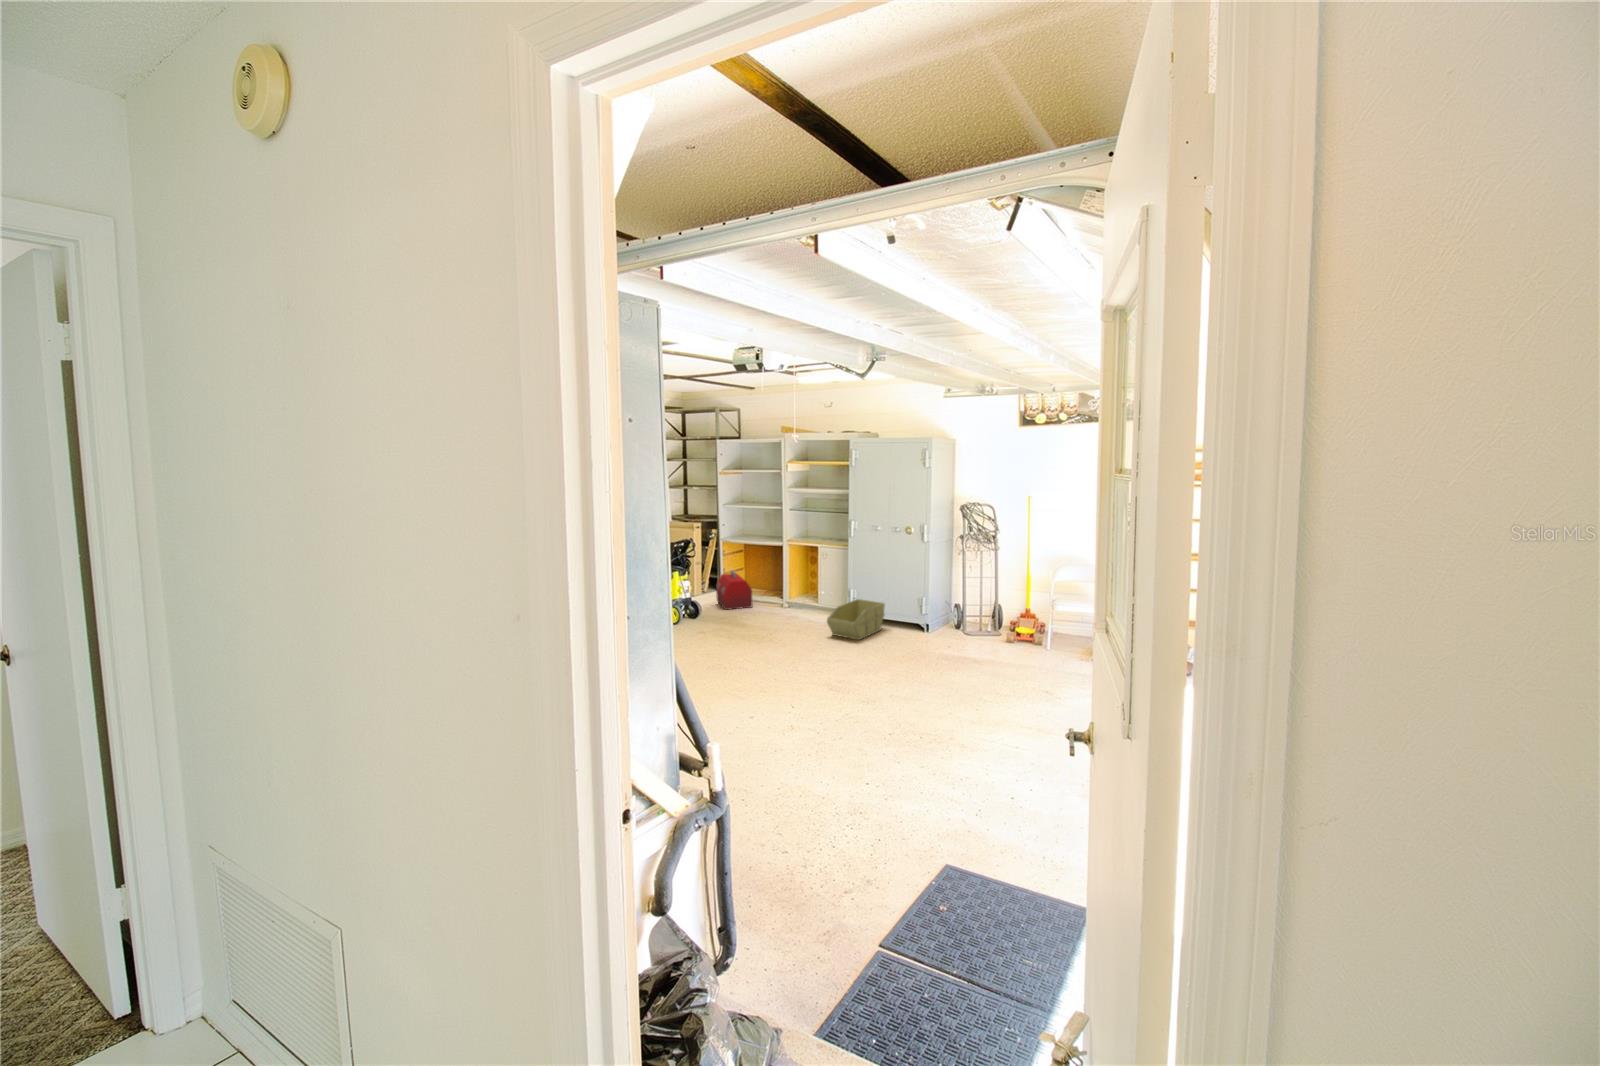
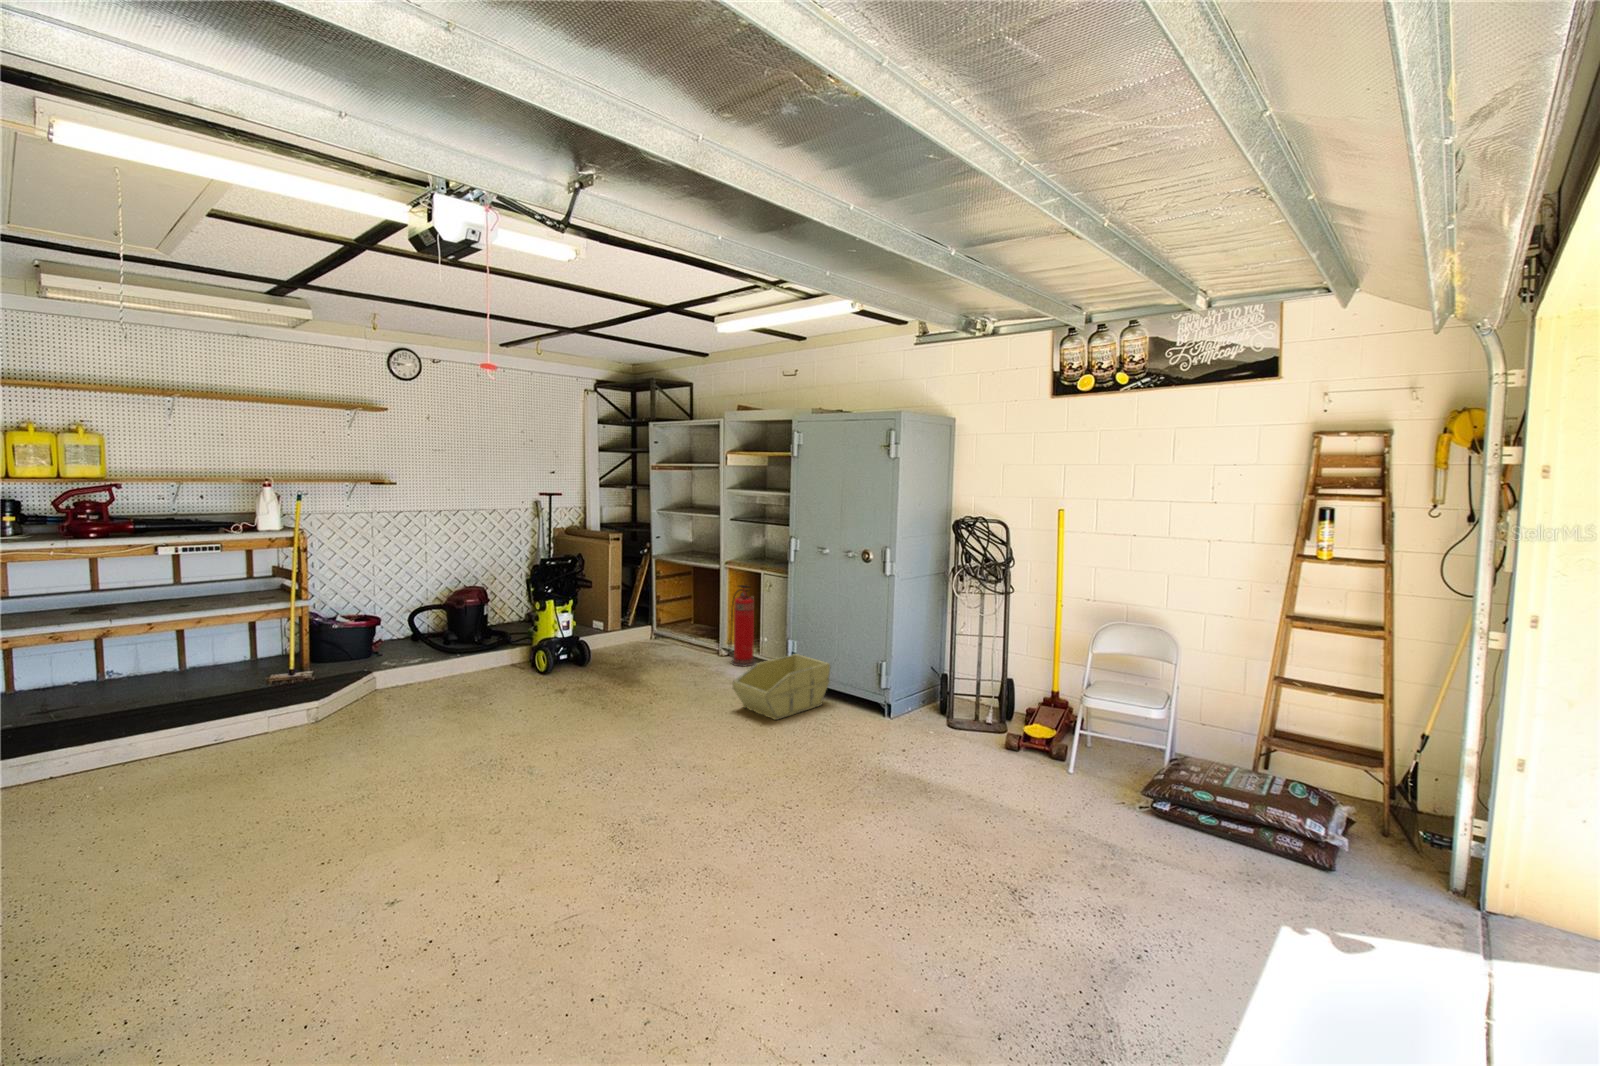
fire extinguisher: none [797,556,816,612] -> present [729,585,756,666]
toolbox: present [716,570,753,610] -> none [633,599,674,654]

